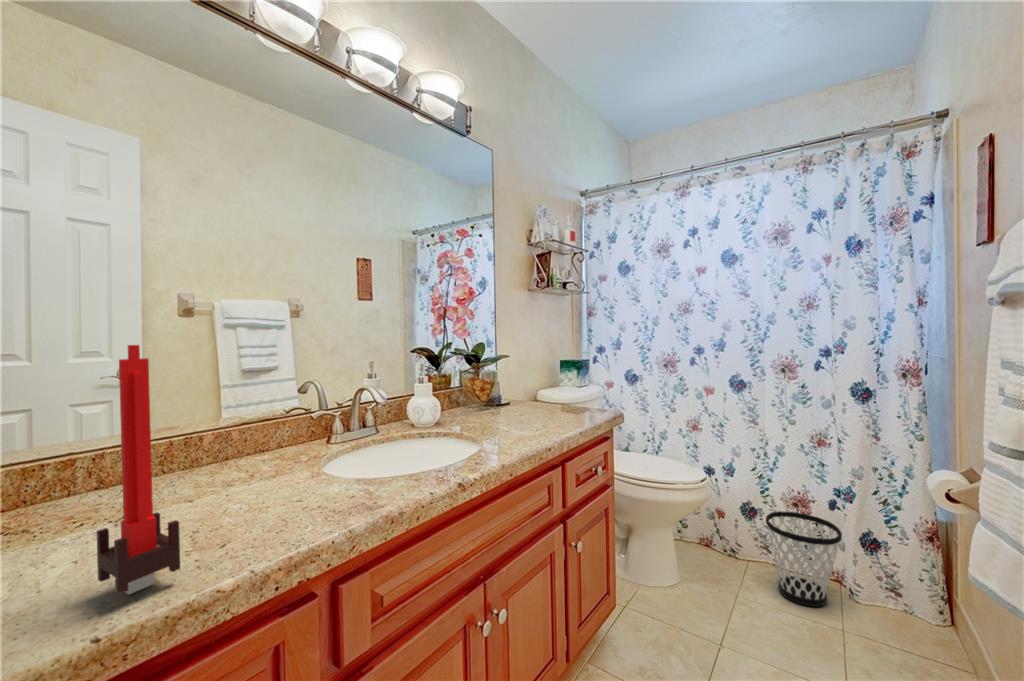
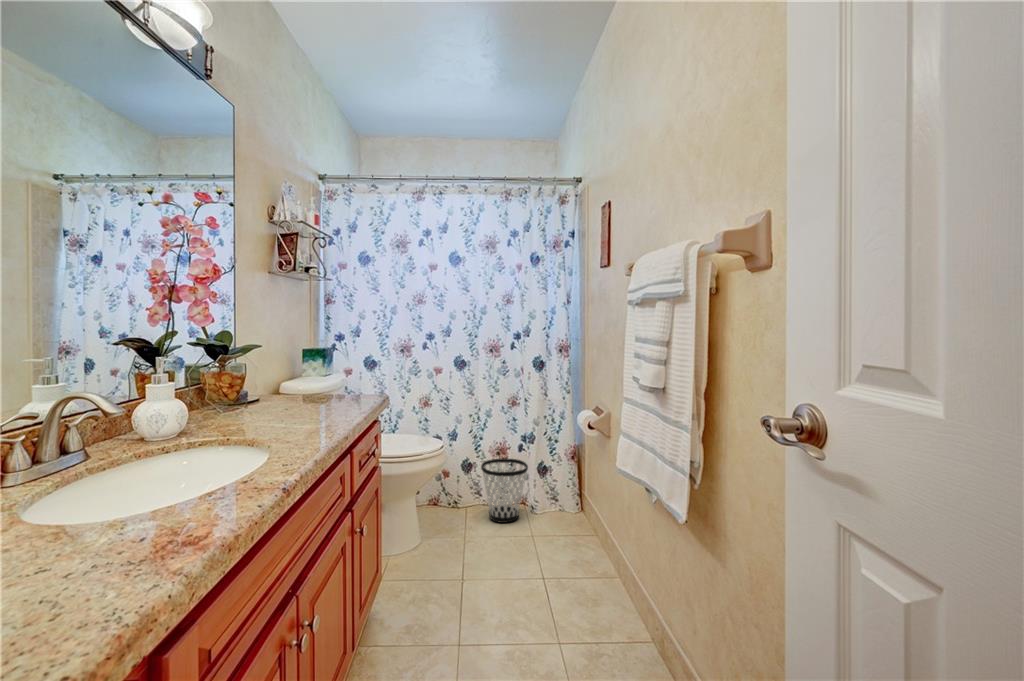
candle: present [97,345,180,594] -> none [81,334,153,539]

